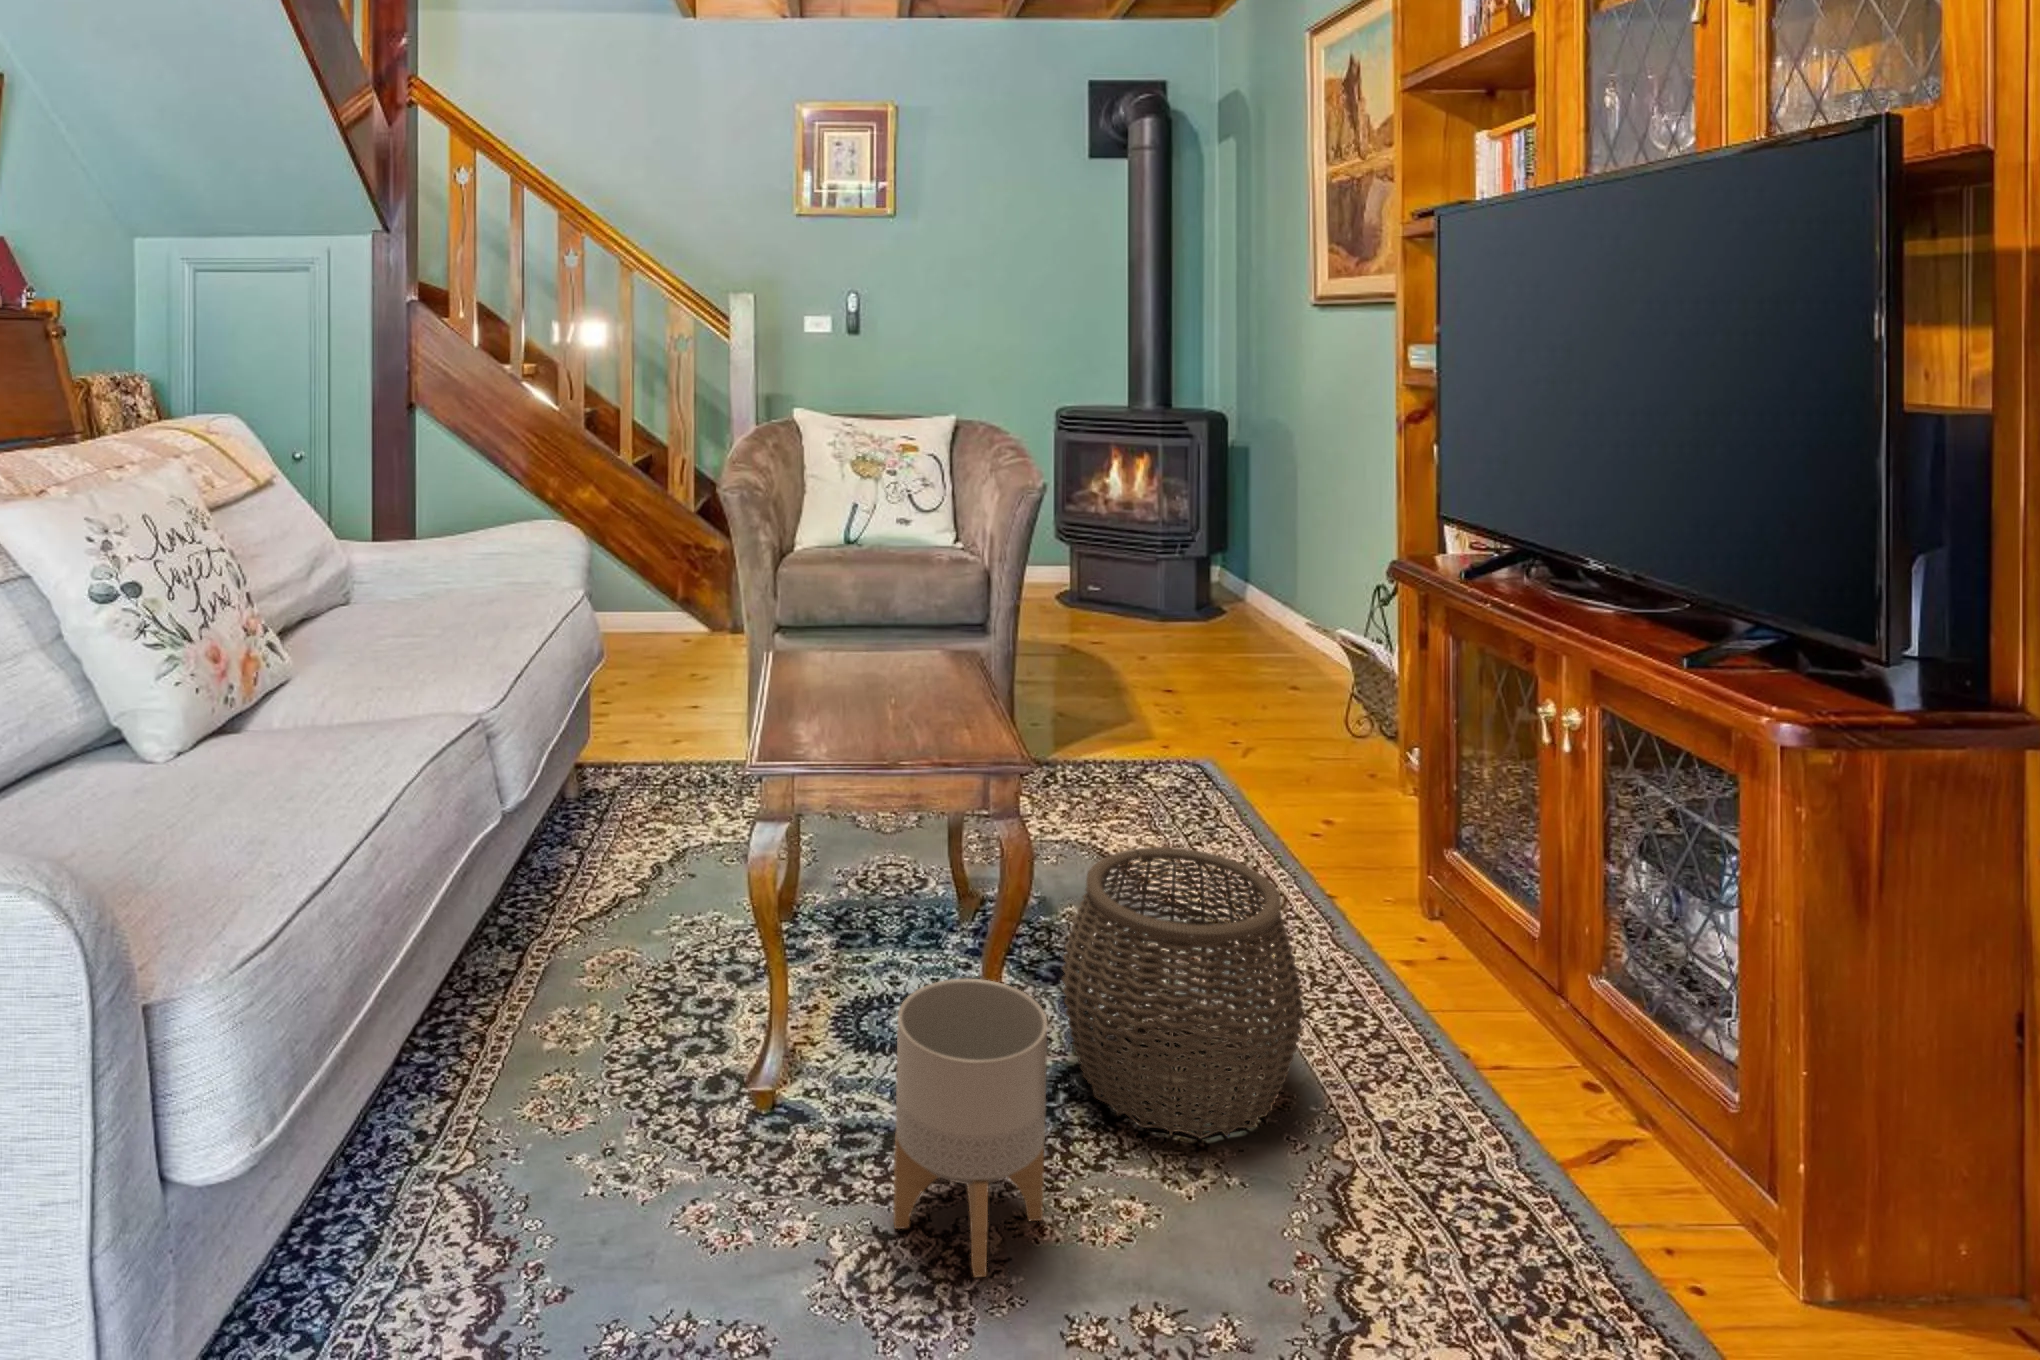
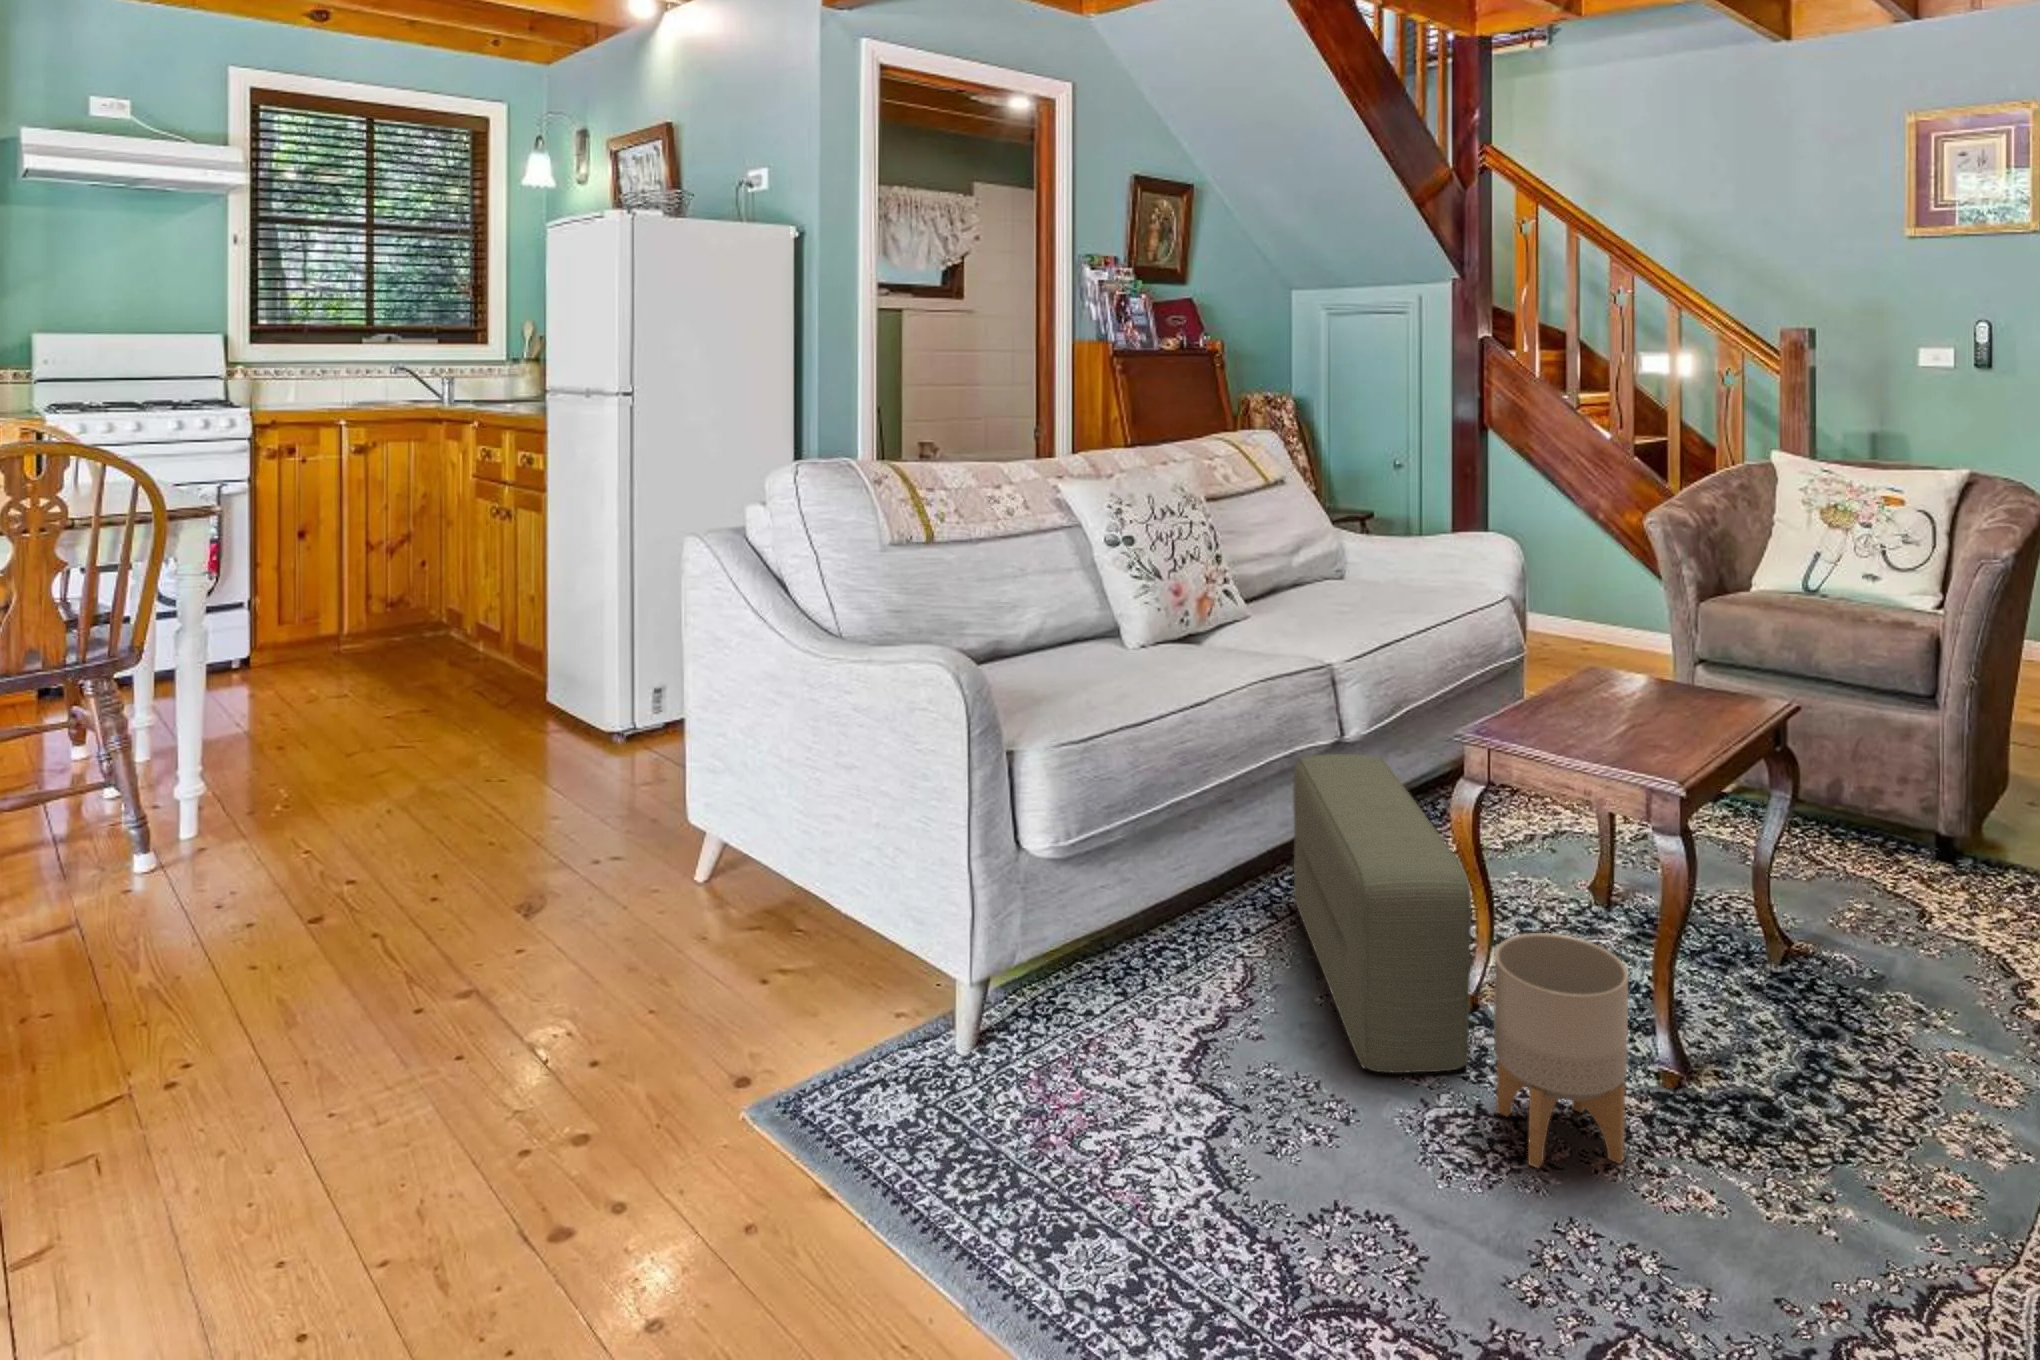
pouf: none [459,826,831,1258] -> present [1293,754,1471,1073]
woven basket: present [1062,847,1304,1139] -> none [1732,904,2009,1210]

